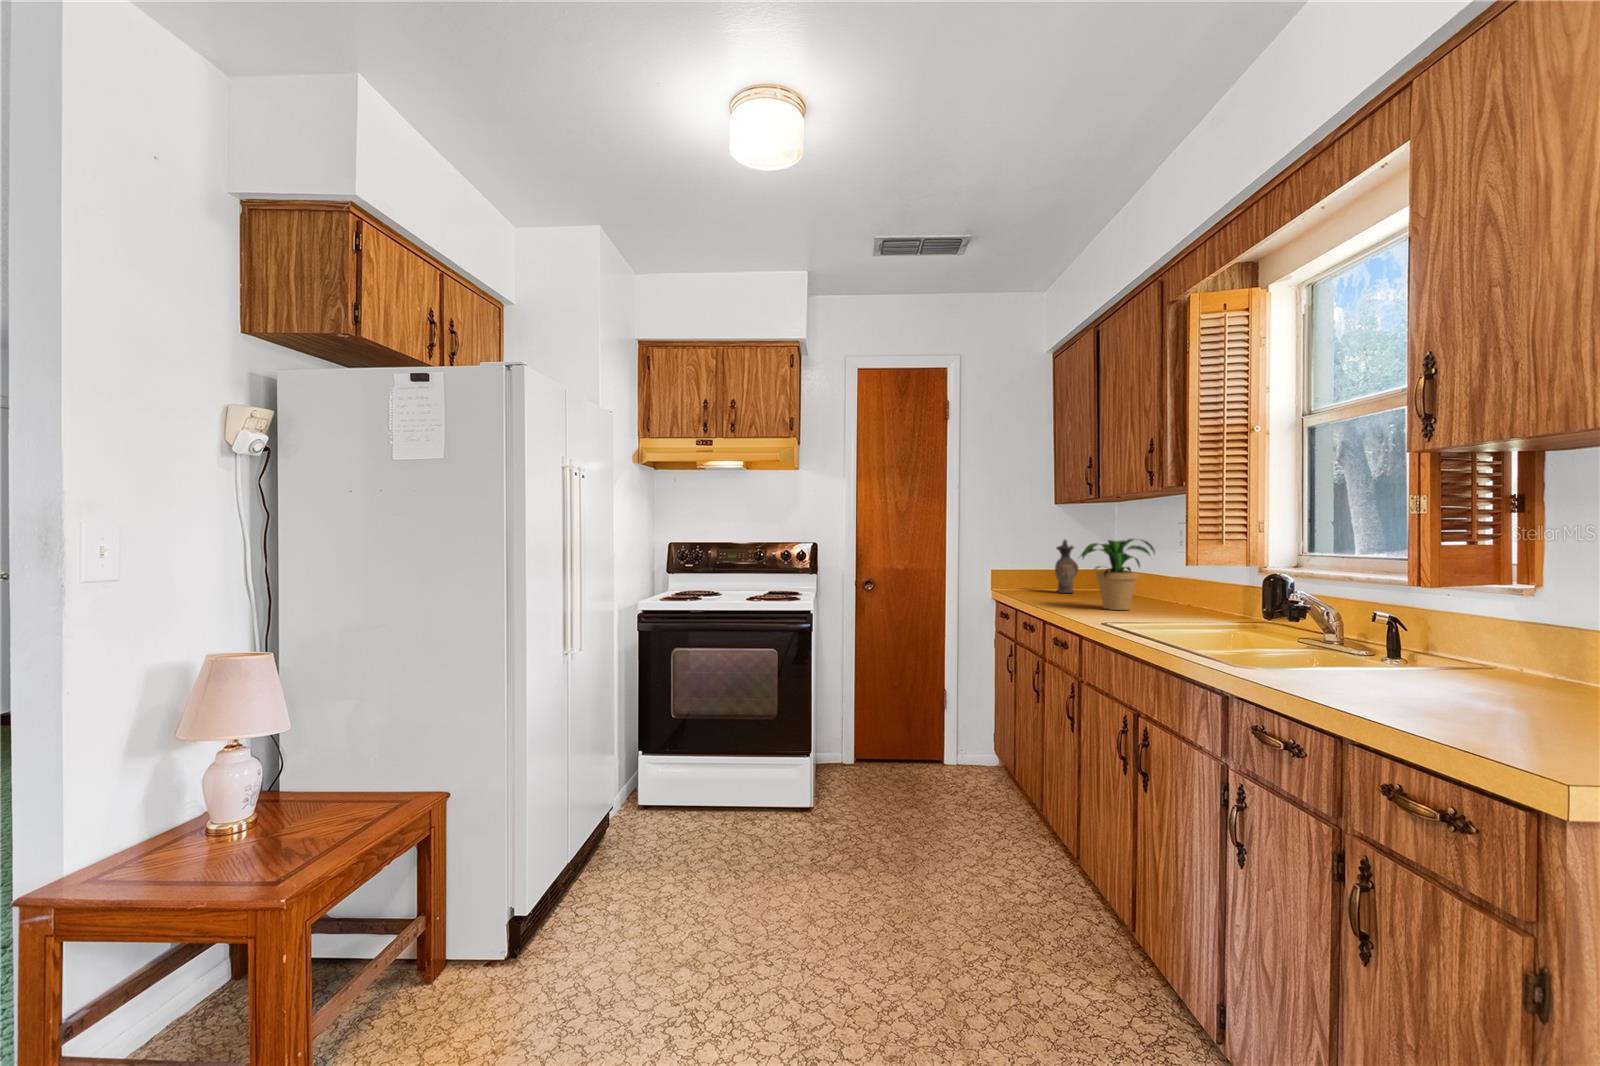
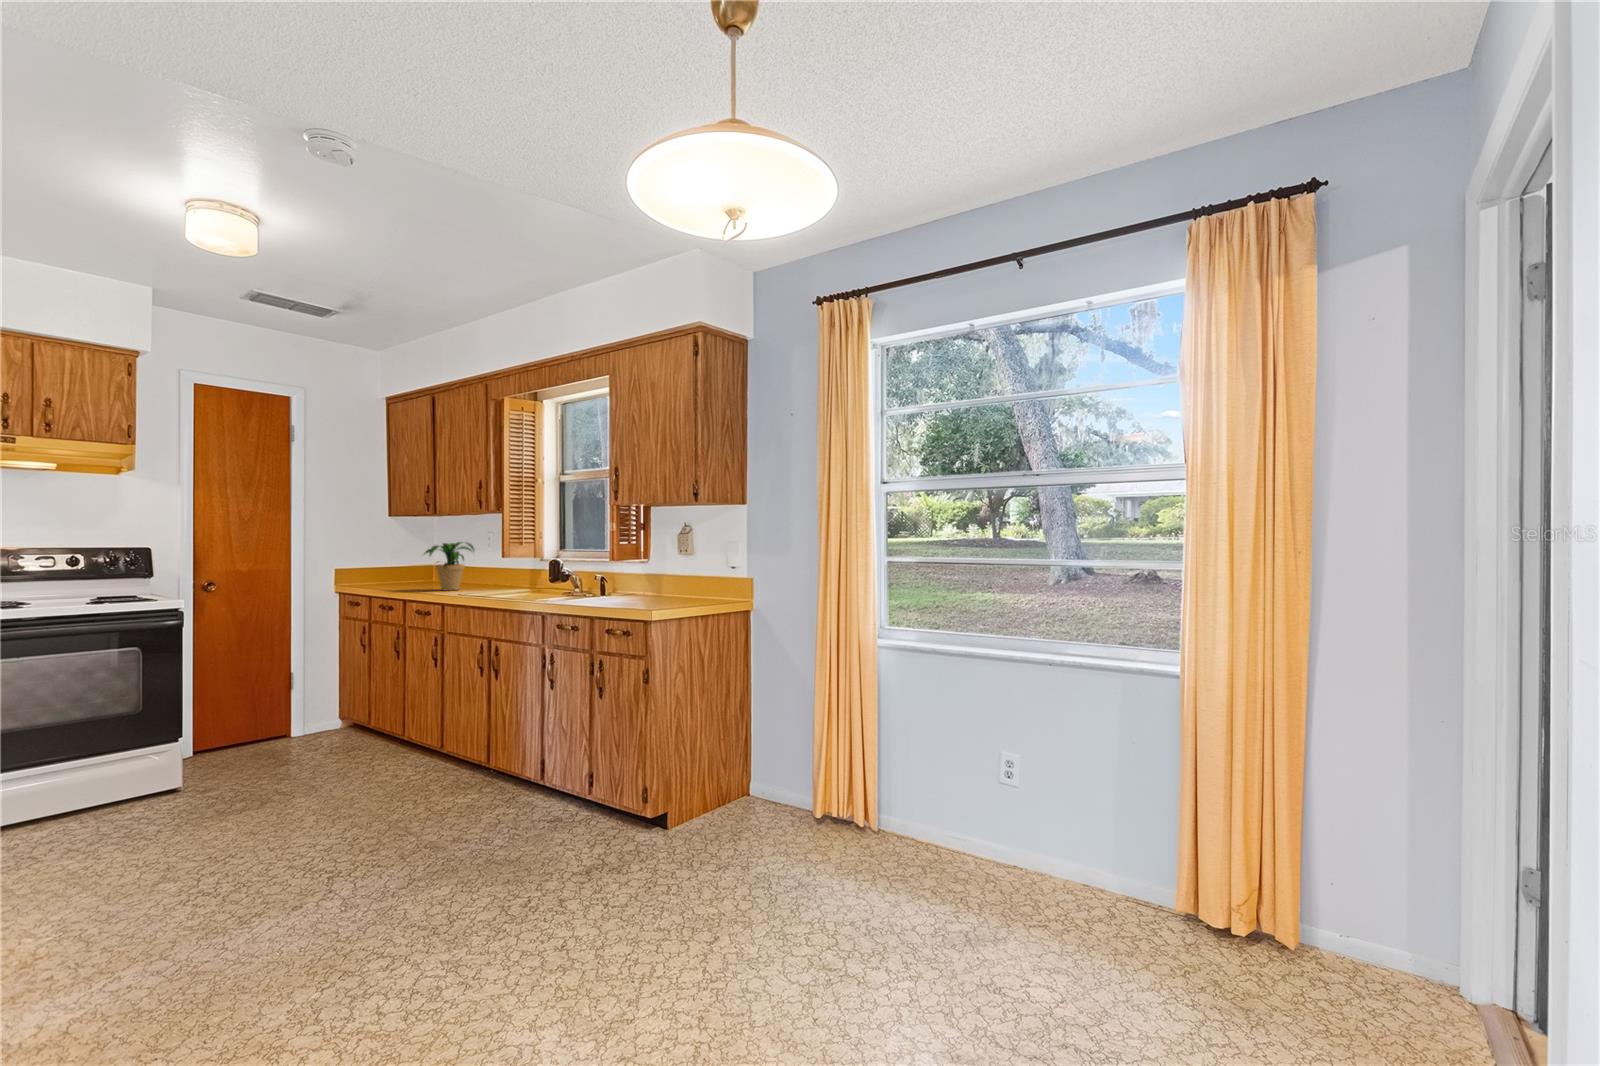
ceramic pitcher: present [1055,540,1079,593] -> none [385,543,405,585]

